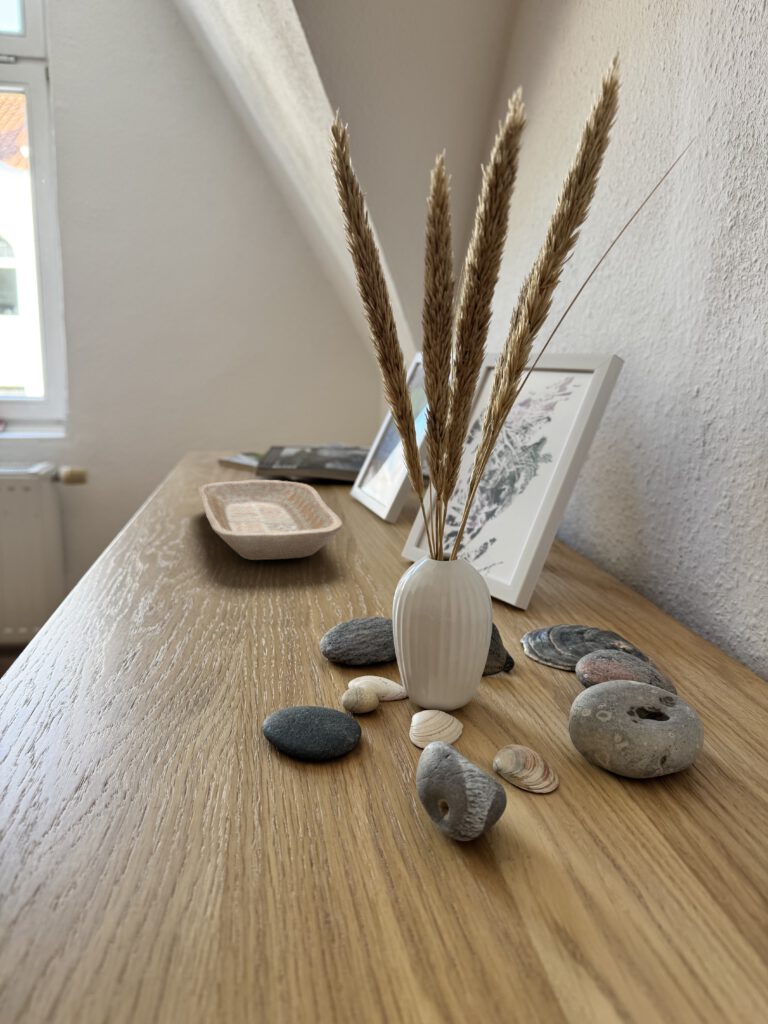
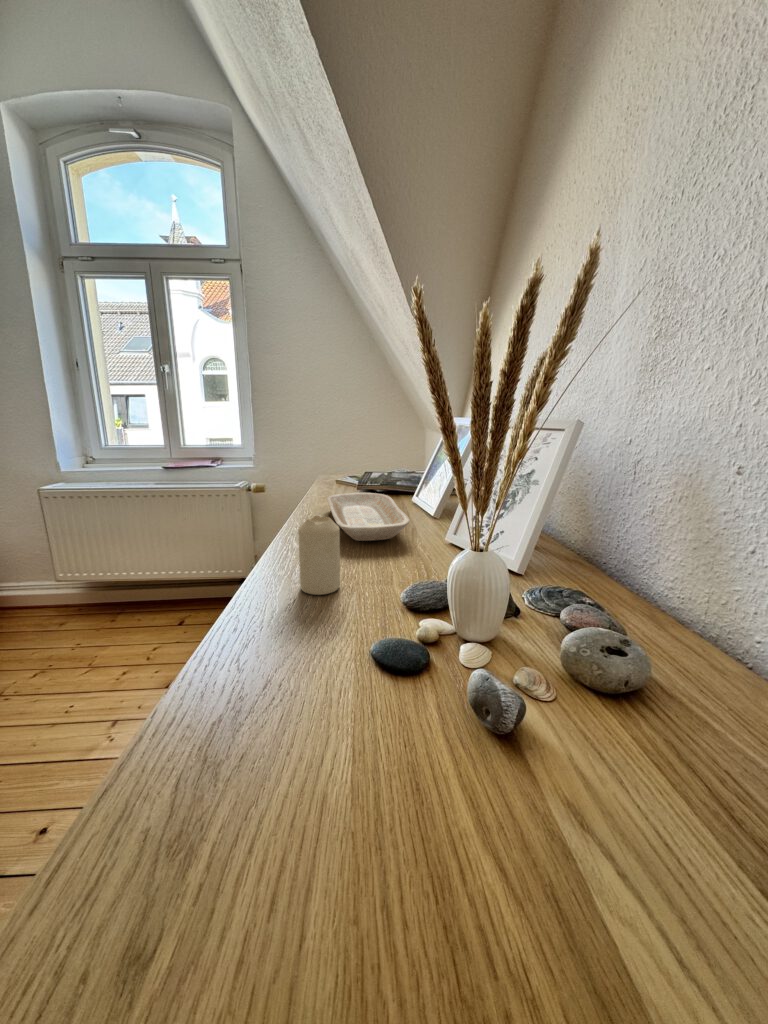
candle: none [141,508,215,645] -> present [298,516,340,595]

